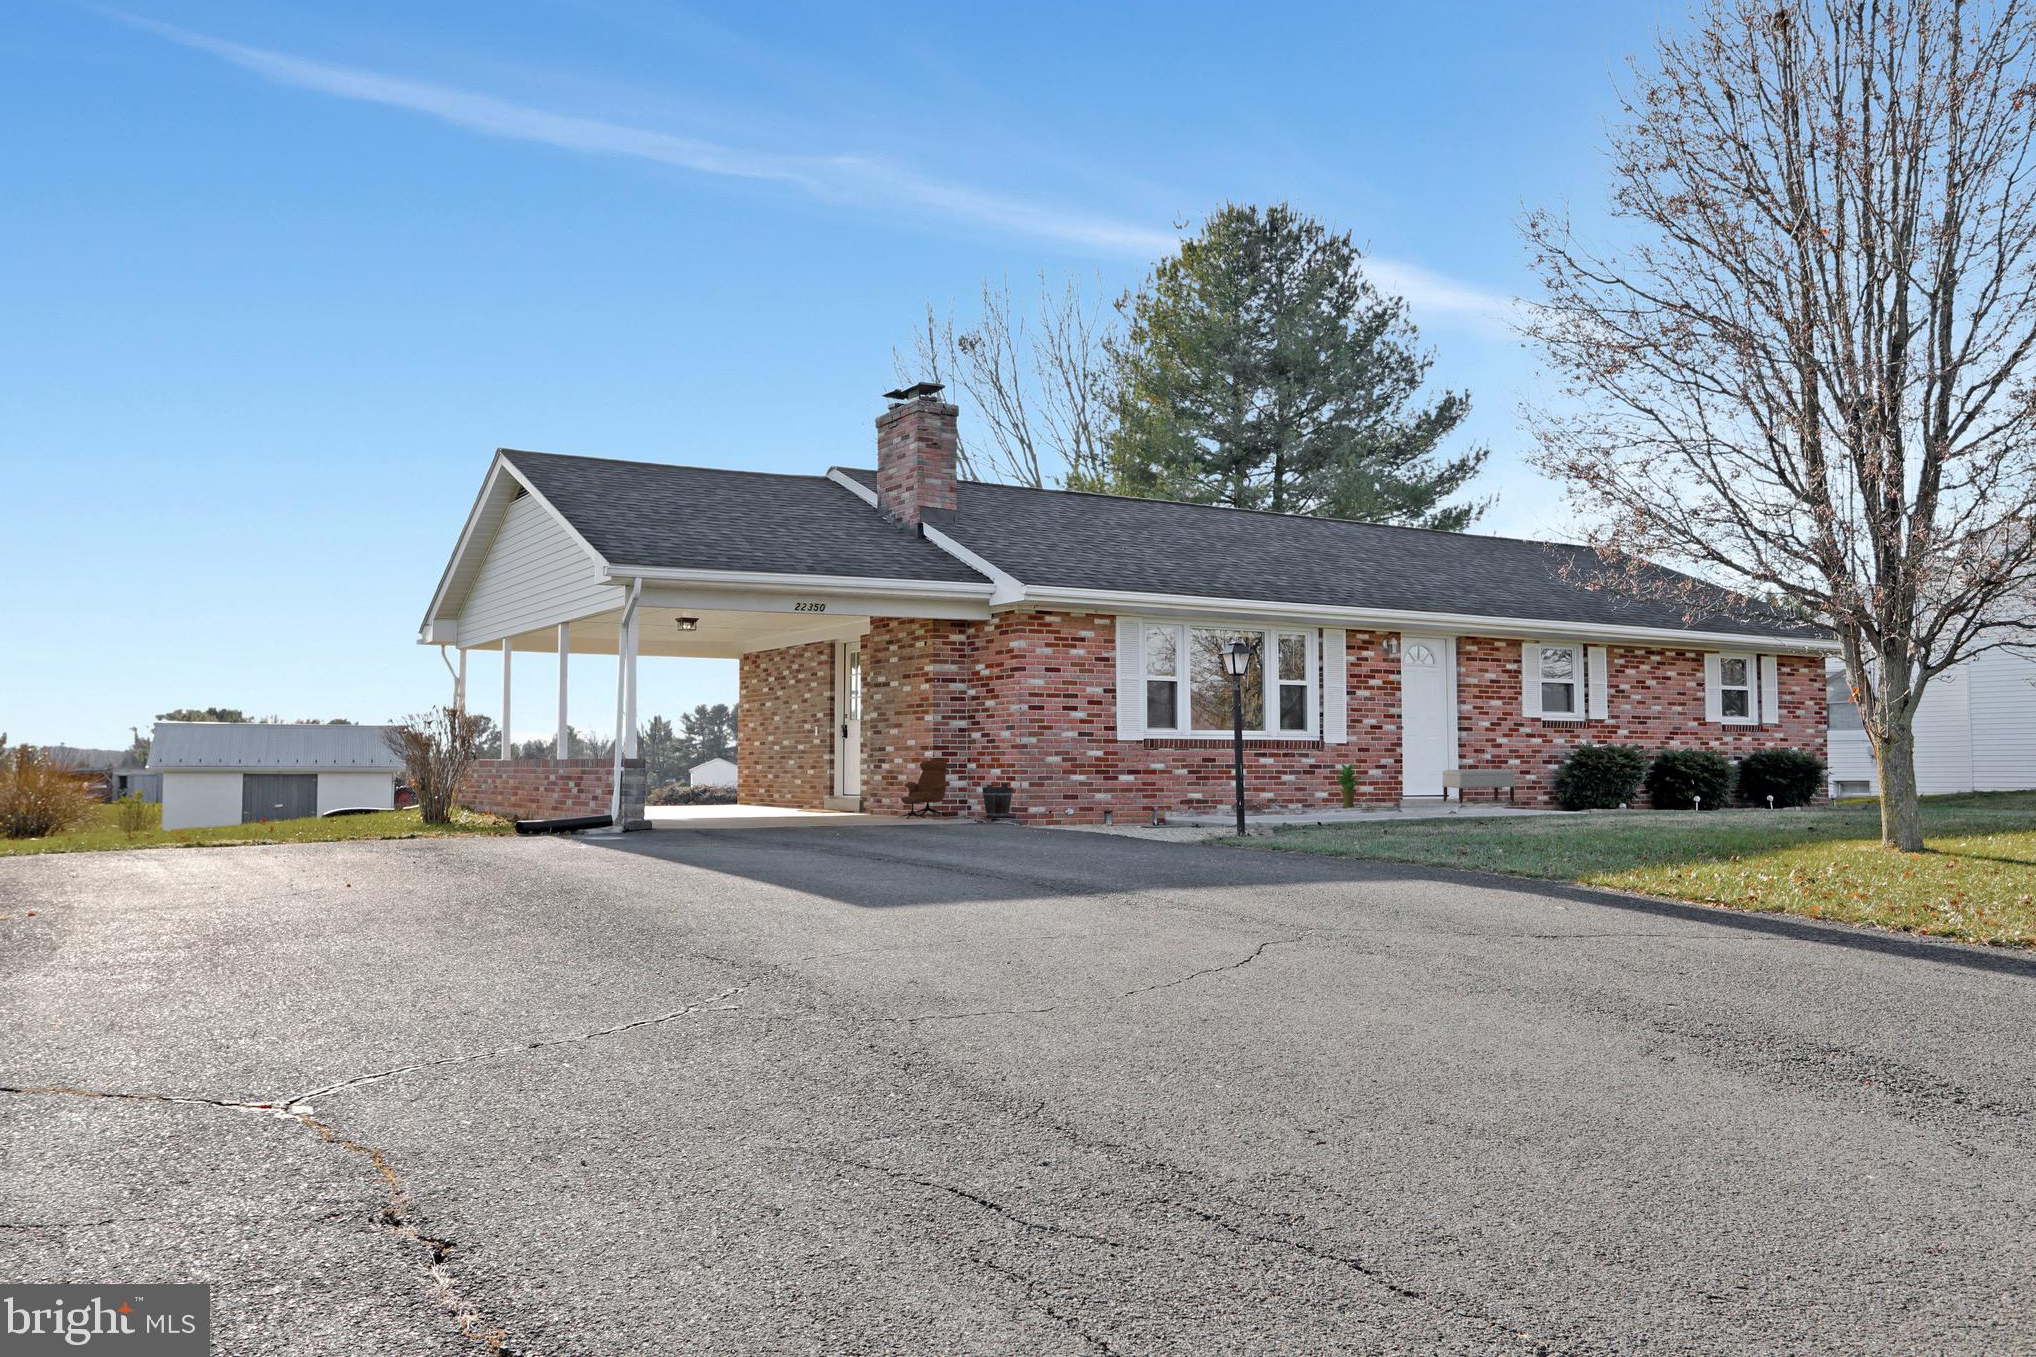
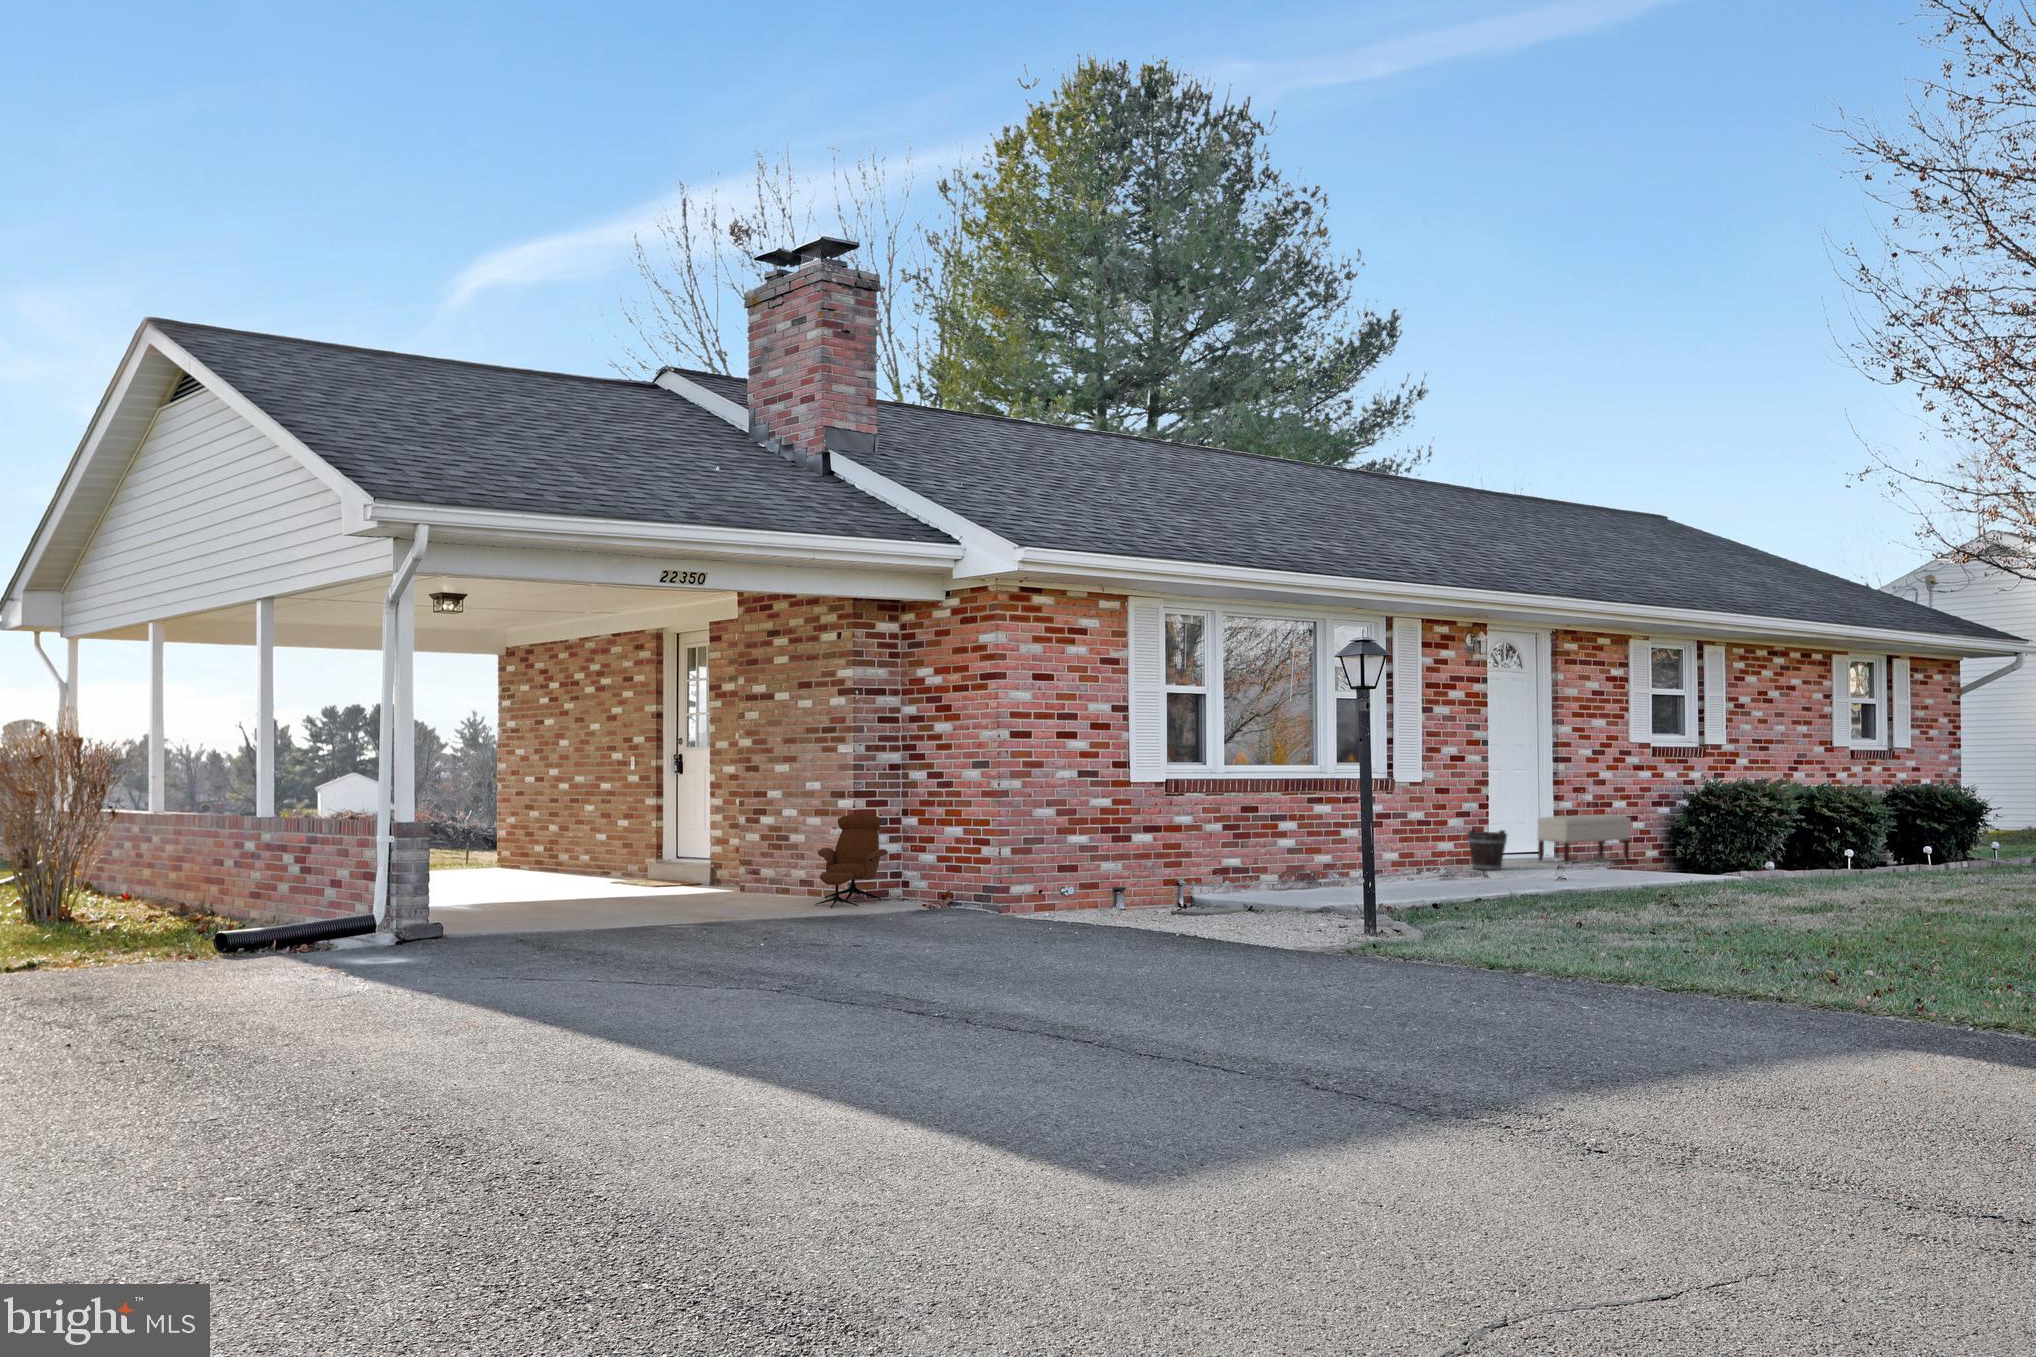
potted plant: present [1336,764,1363,807] -> none [1408,812,1457,874]
bucket: present [982,783,1013,817] -> present [1467,829,1507,870]

